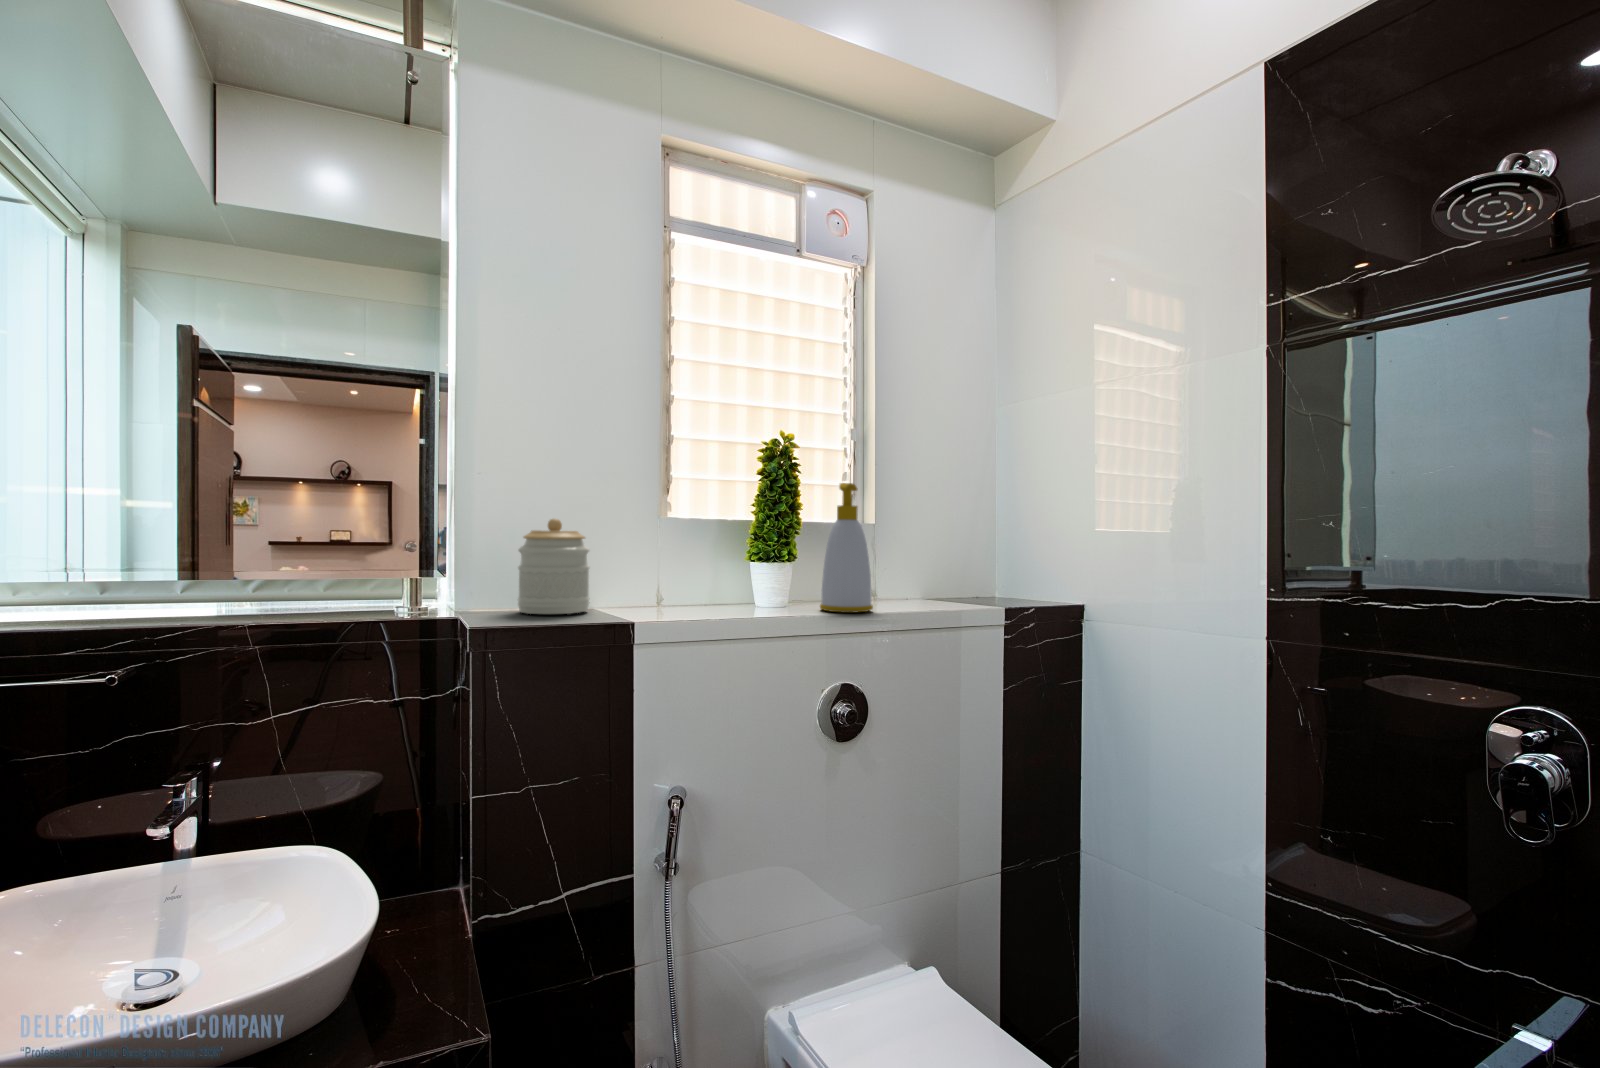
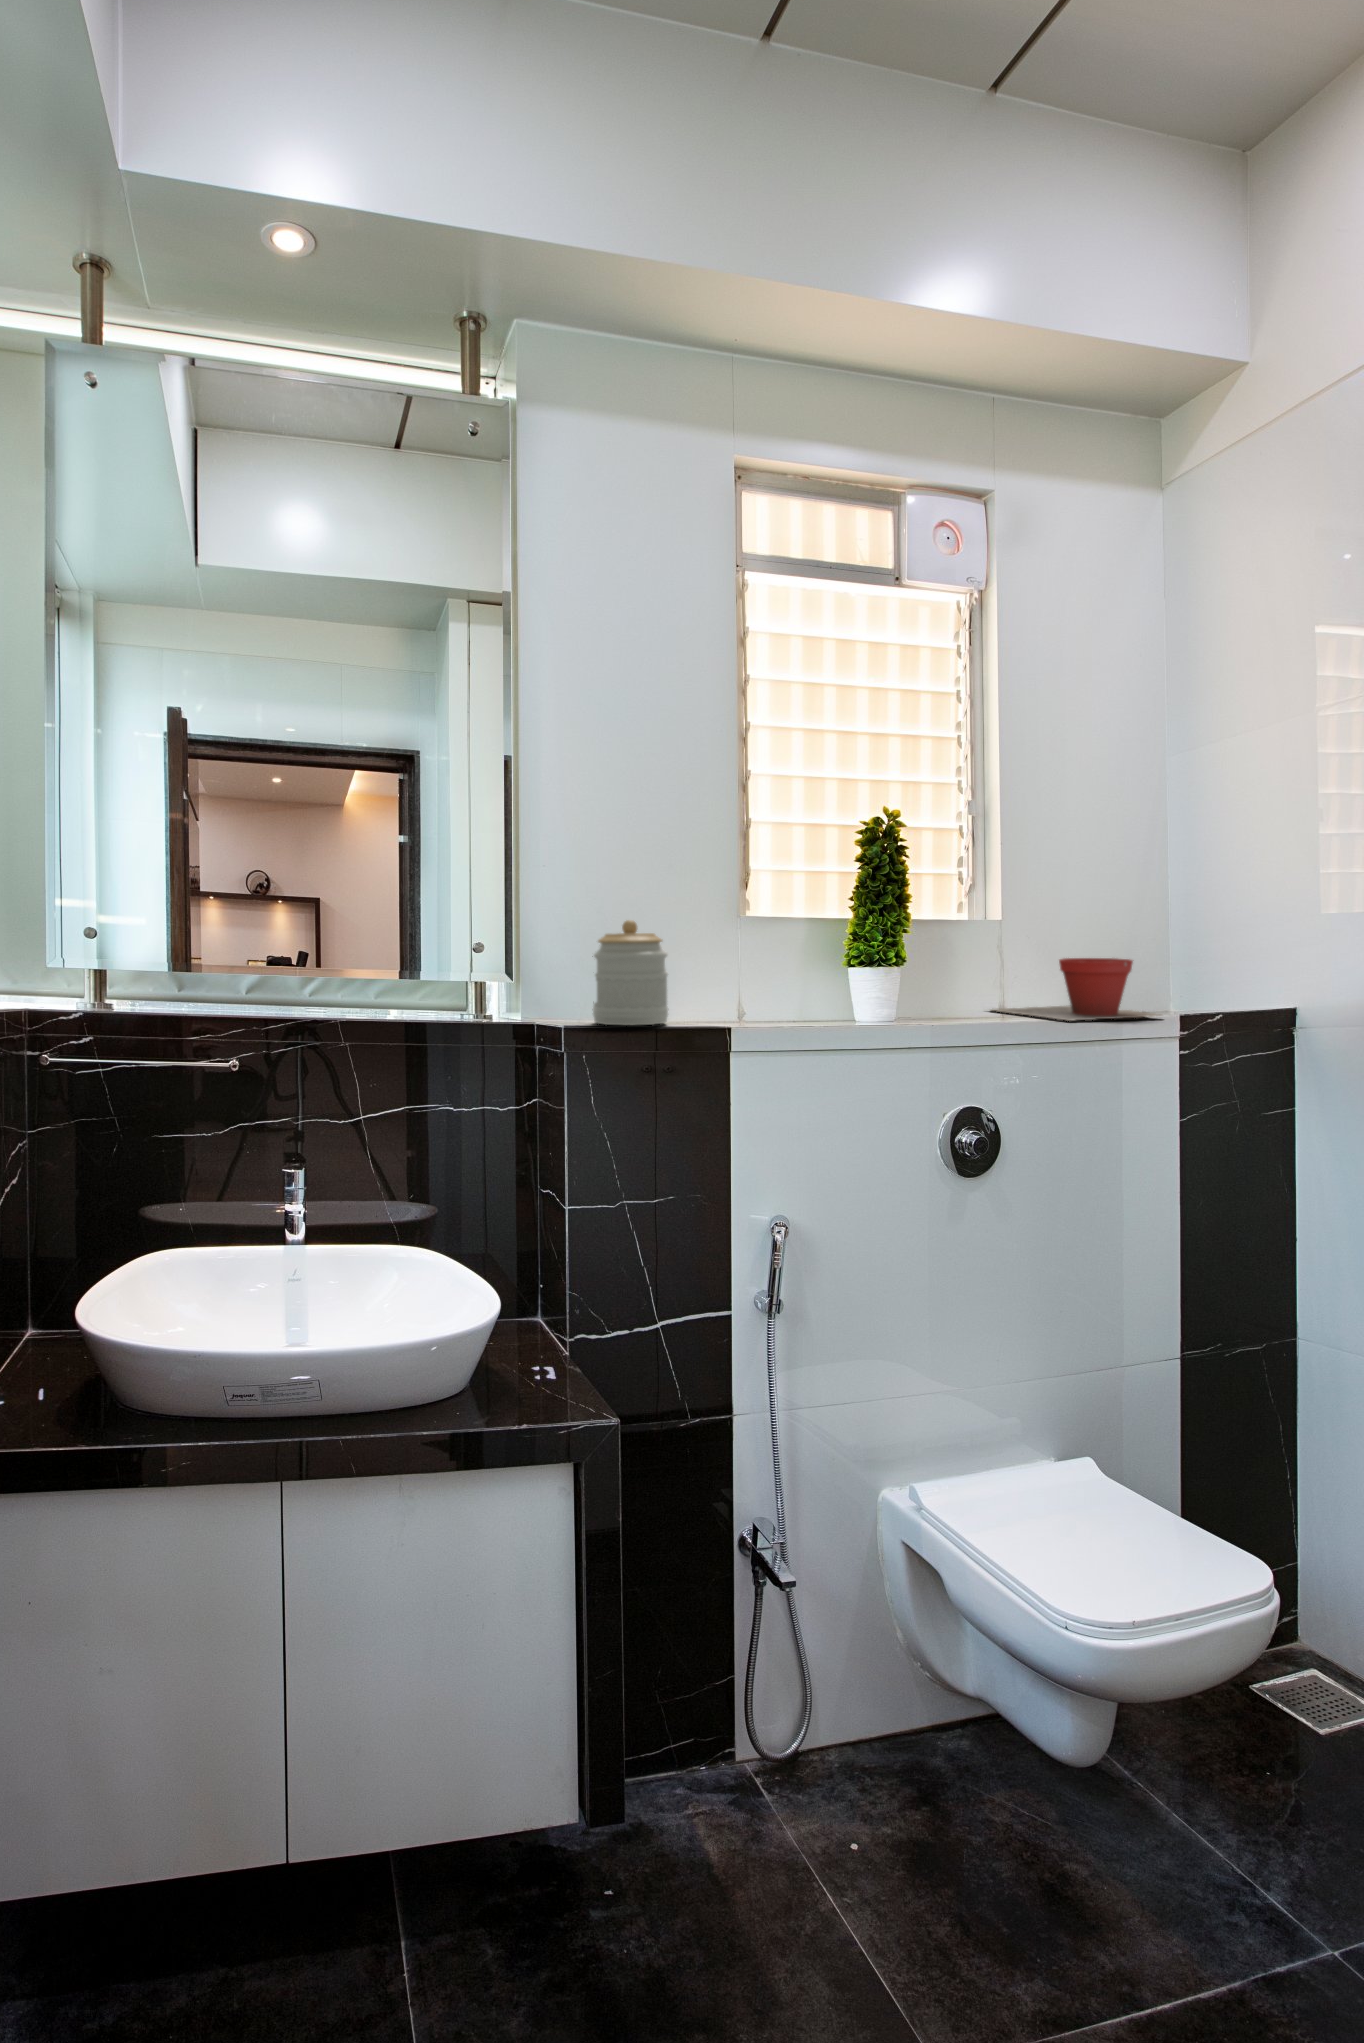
soap bottle: present [820,483,873,612] -> none [935,869,1005,1025]
plant pot: none [860,557,991,608] -> present [991,958,1161,1021]

